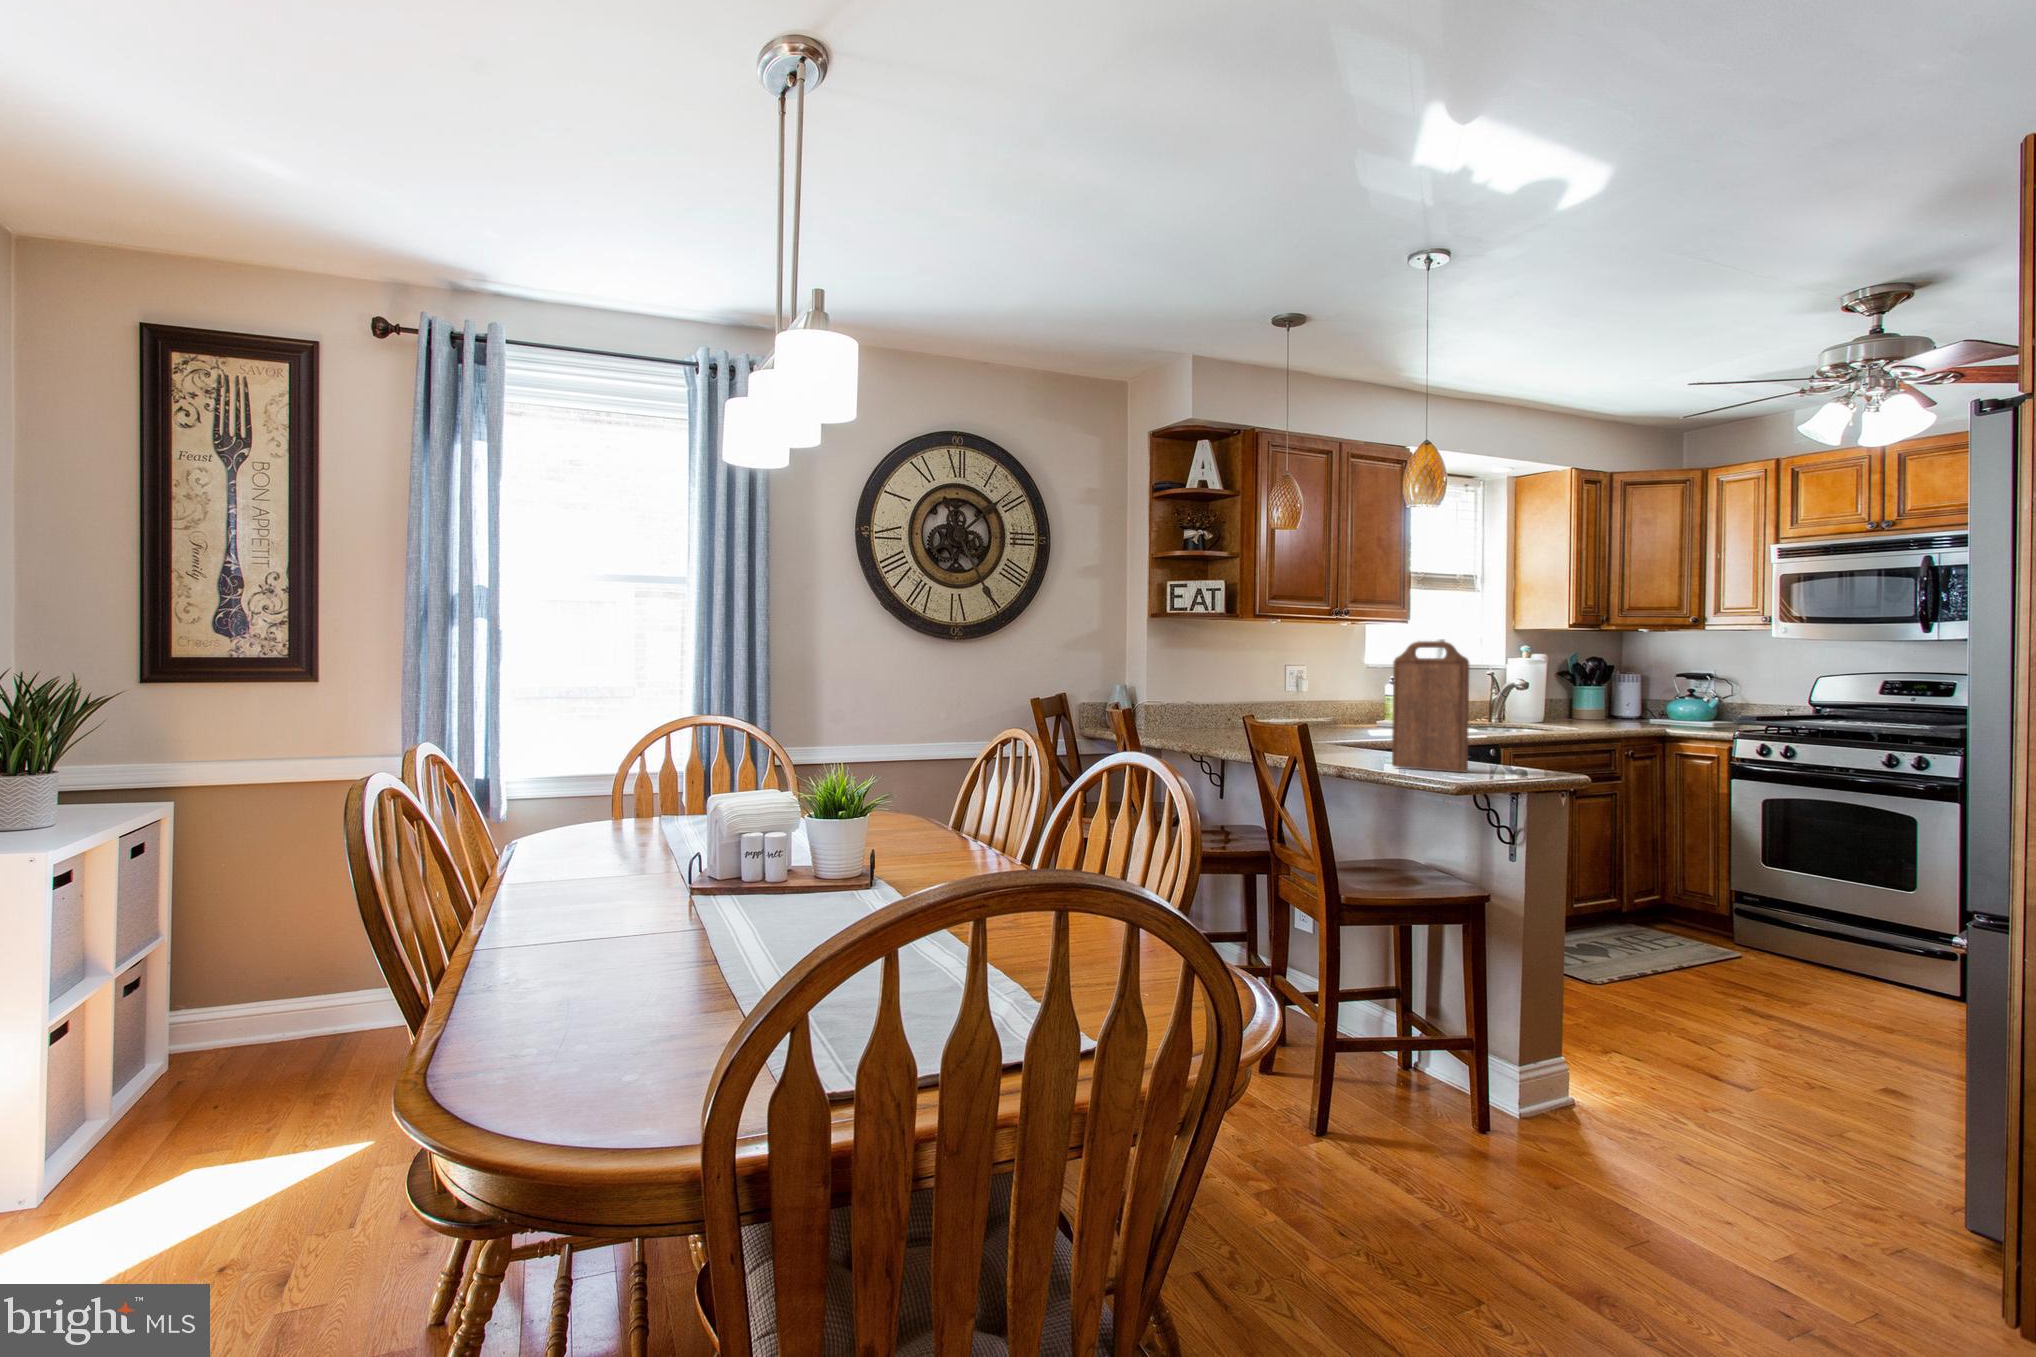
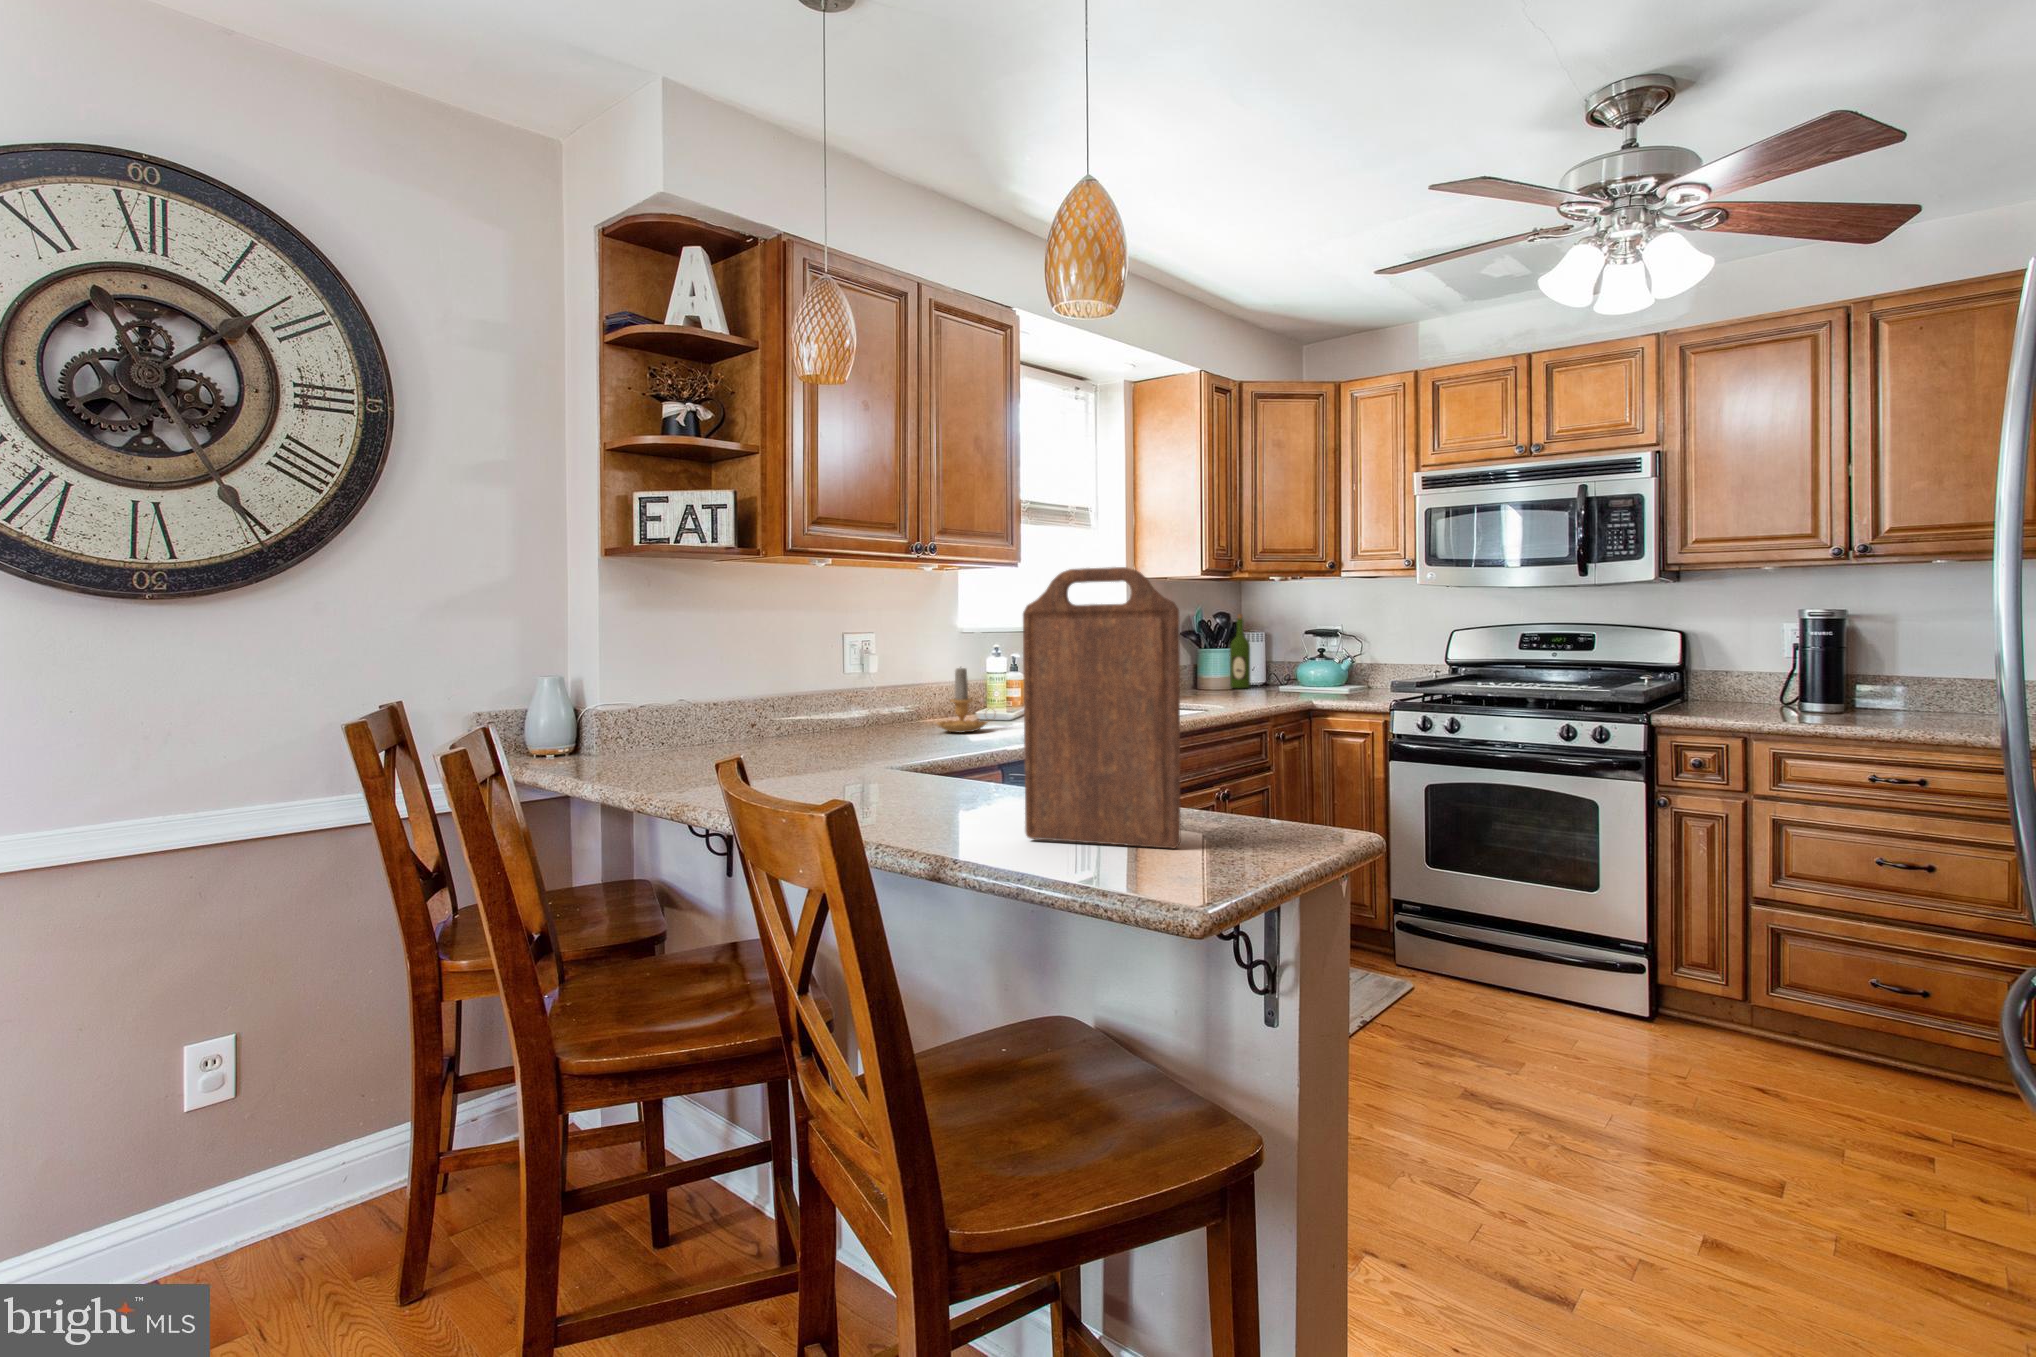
wine bottle: none [1600,658,1619,720] -> present [1230,614,1250,688]
candle: none [1347,690,1389,734] -> present [937,668,989,732]

